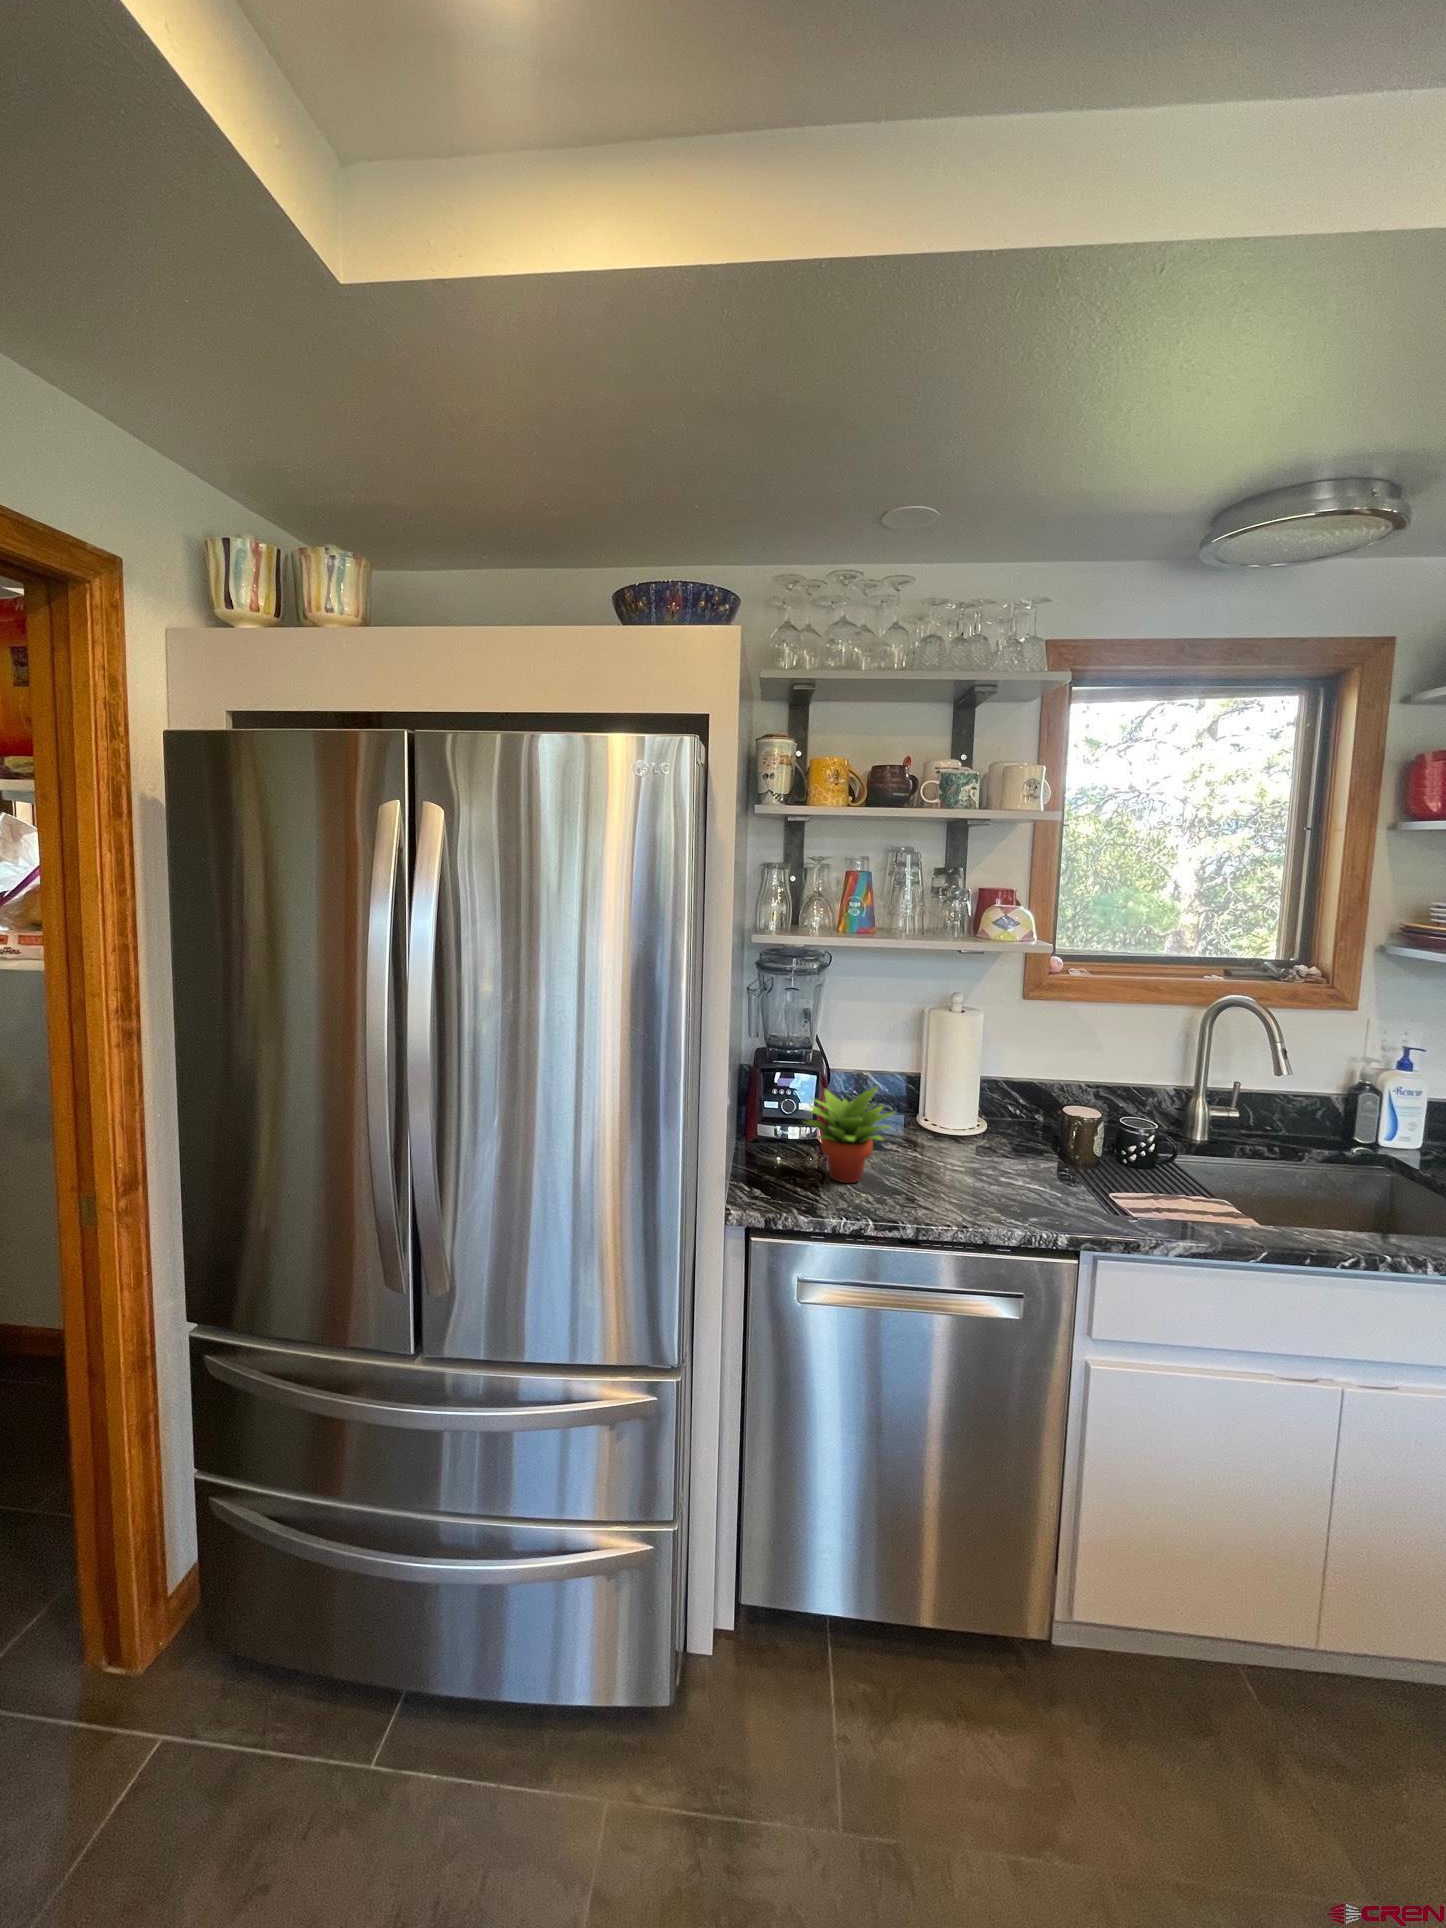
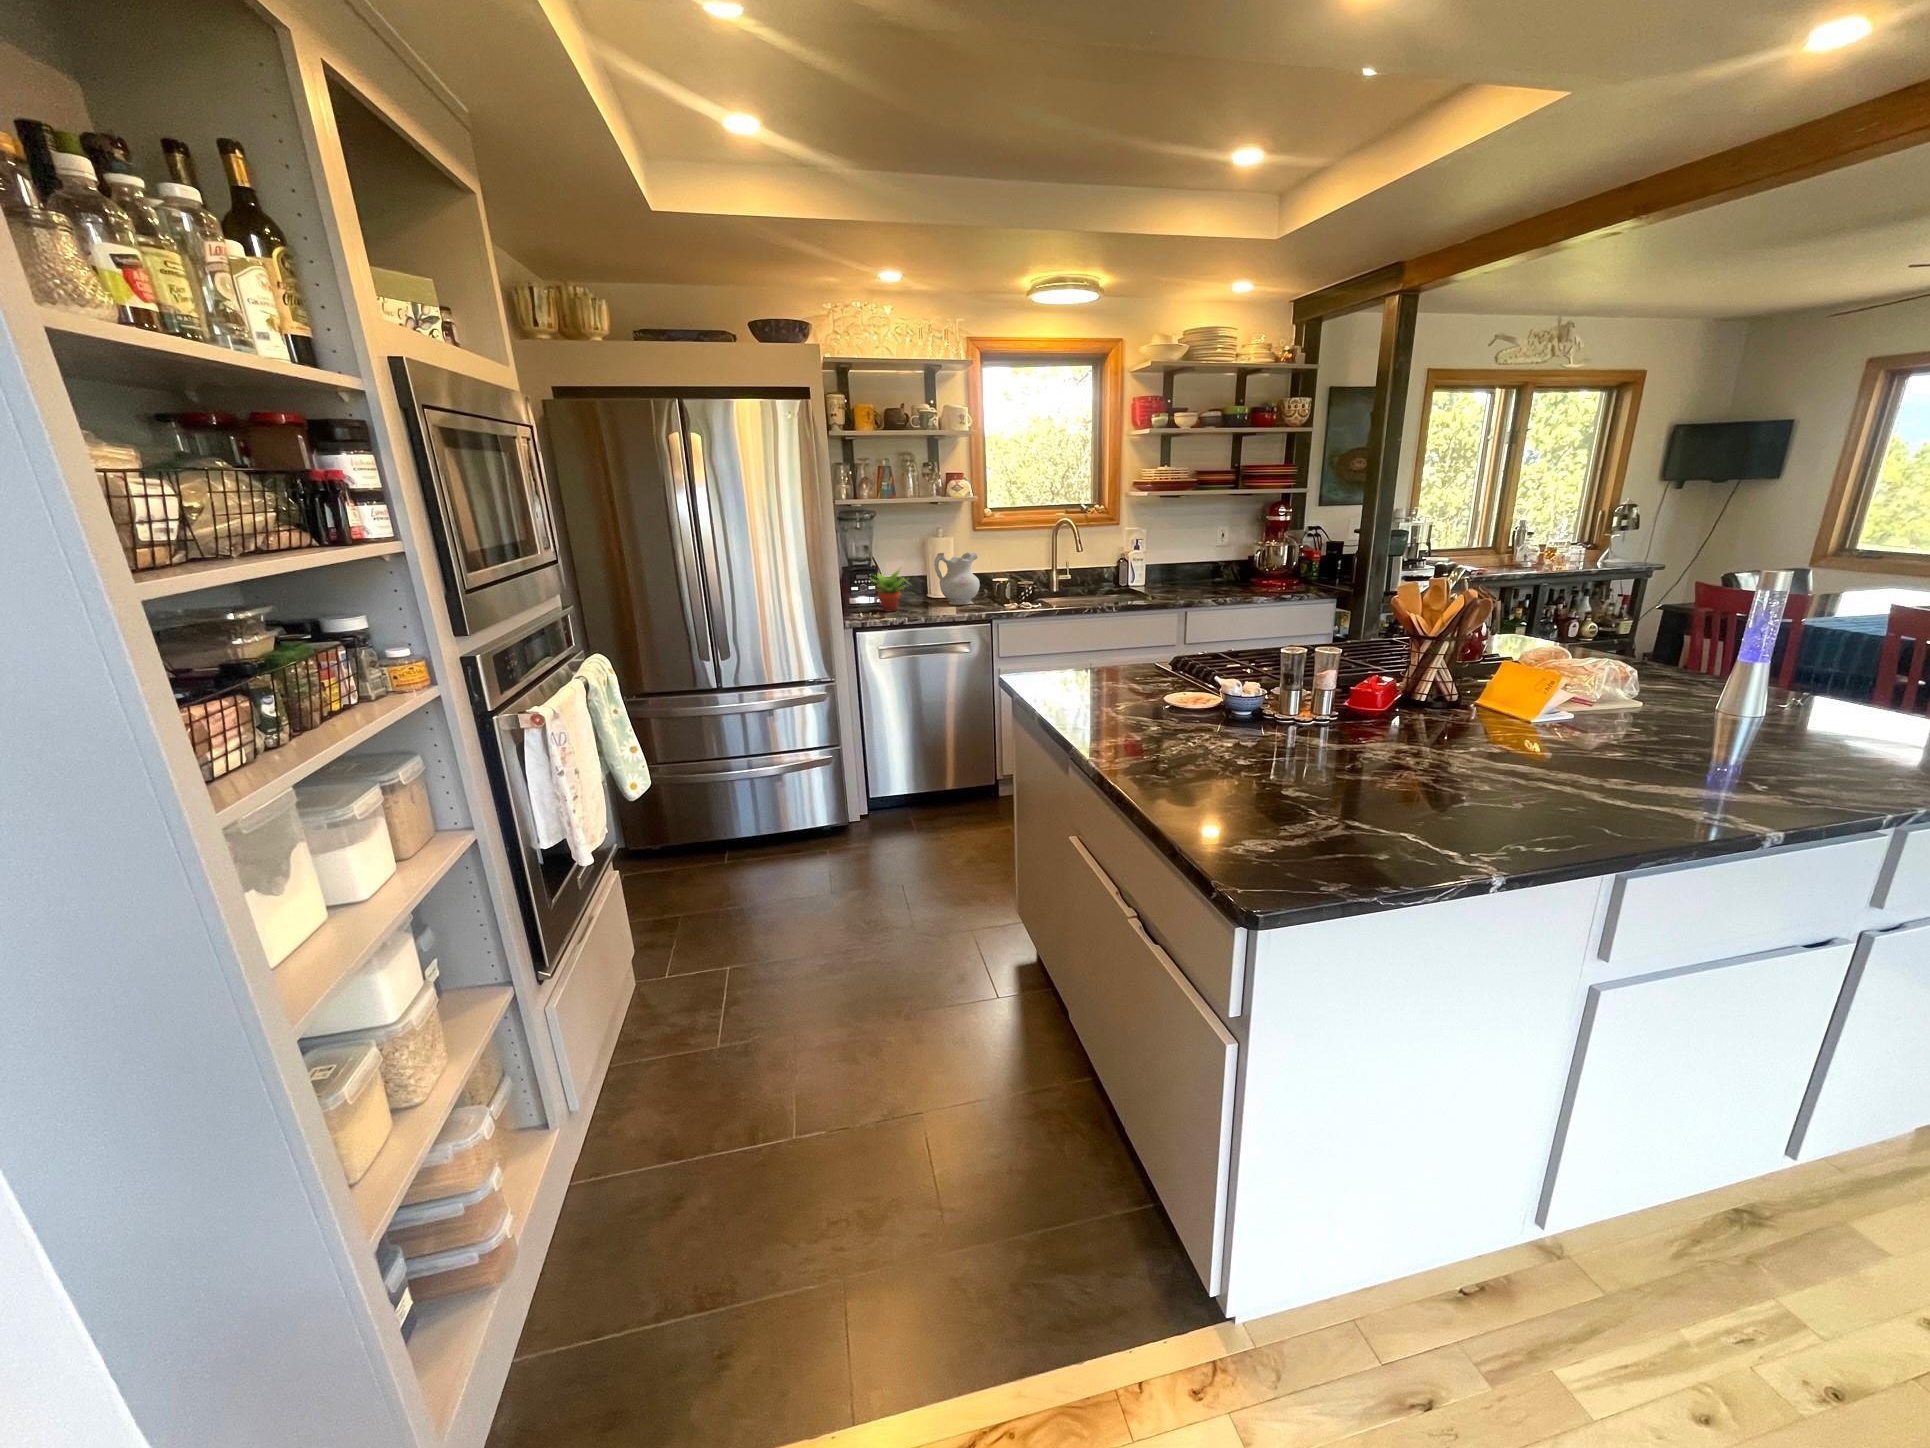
ceramic pitcher: none [948,1053,1047,1170] -> present [934,553,980,605]

